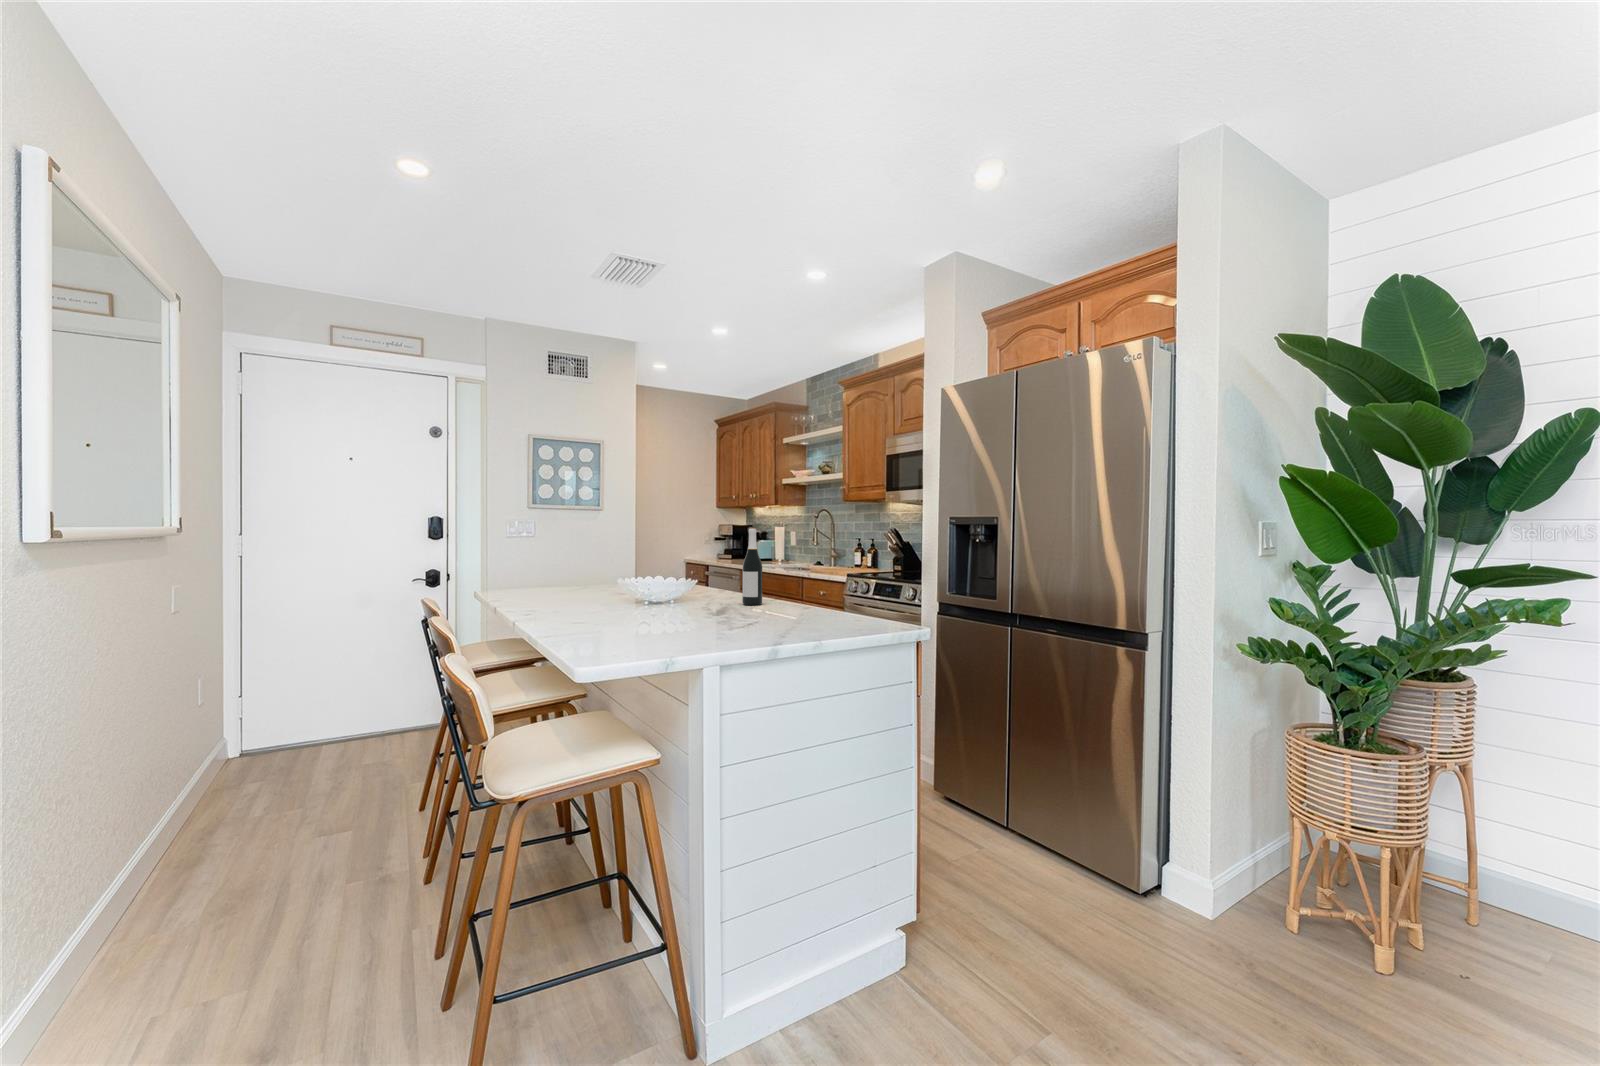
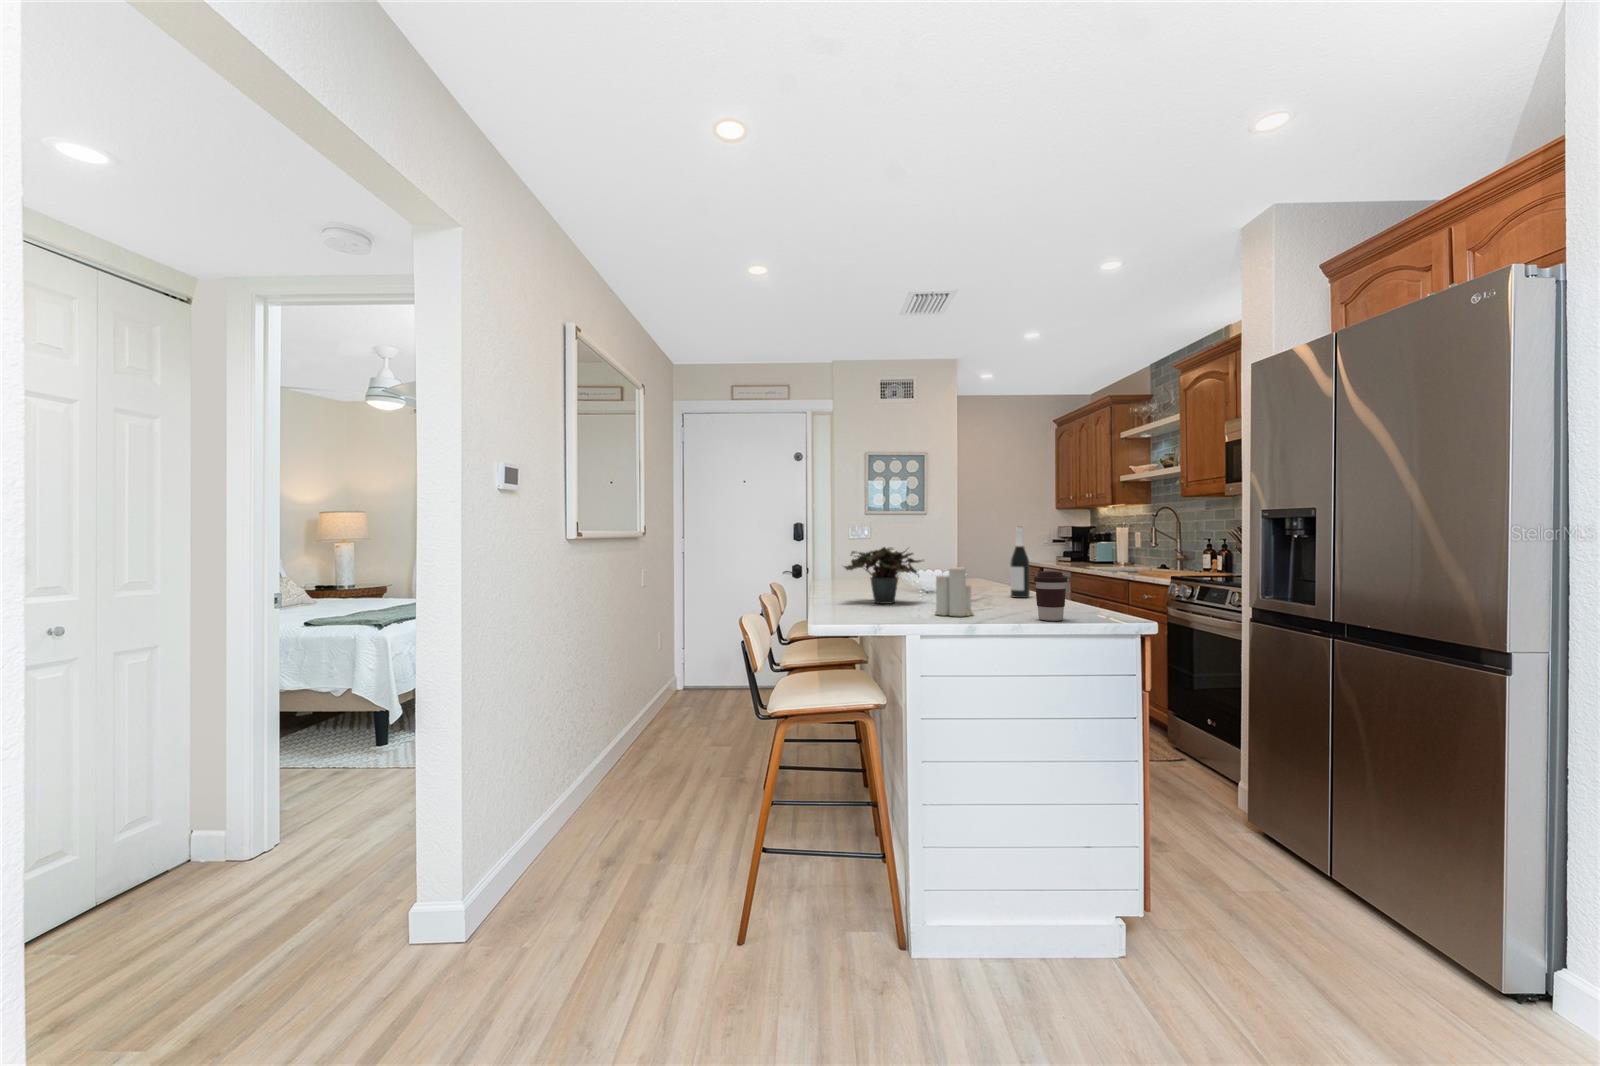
potted plant: none [560,551,661,622] -> present [844,547,923,604]
candle: none [696,570,742,635] -> present [935,567,974,616]
coffee cup: none [810,579,845,633] -> present [1034,571,1067,621]

